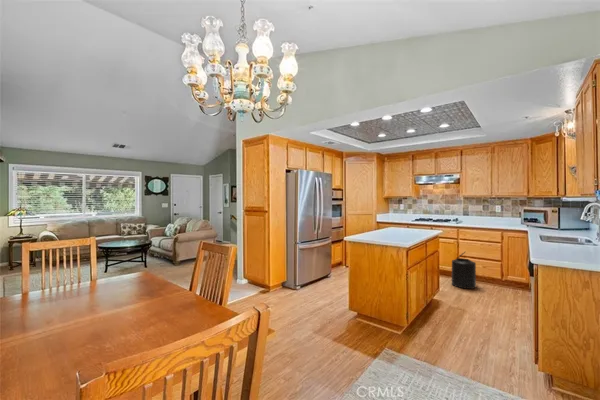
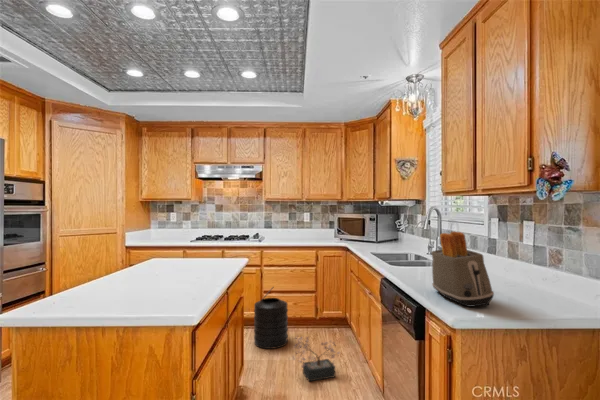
toaster: none [548,218,579,258] -> present [432,232,494,307]
decorative plant: none [473,279,510,309] -> present [293,337,339,381]

